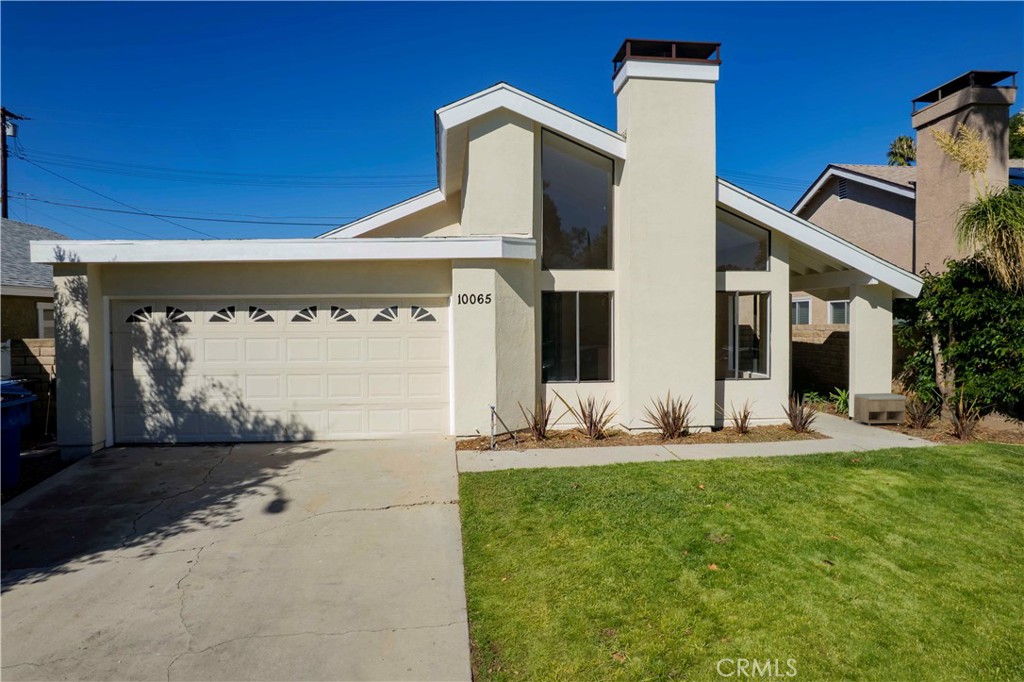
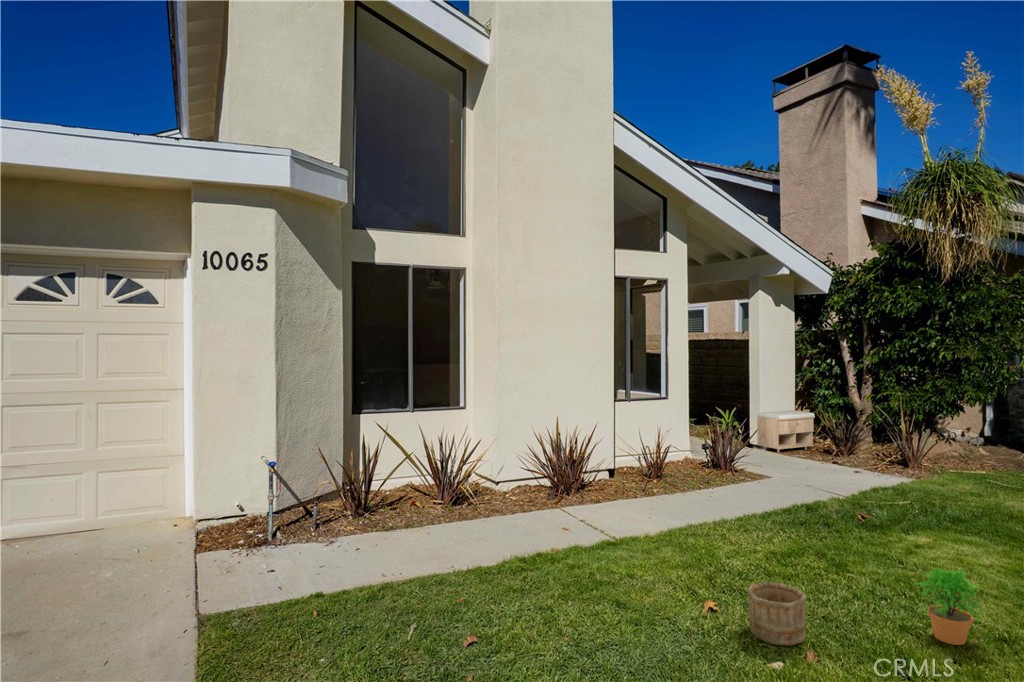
potted plant: none [821,480,855,521] -> present [919,568,980,645]
wooden bucket: none [723,481,754,511] -> present [747,582,807,646]

